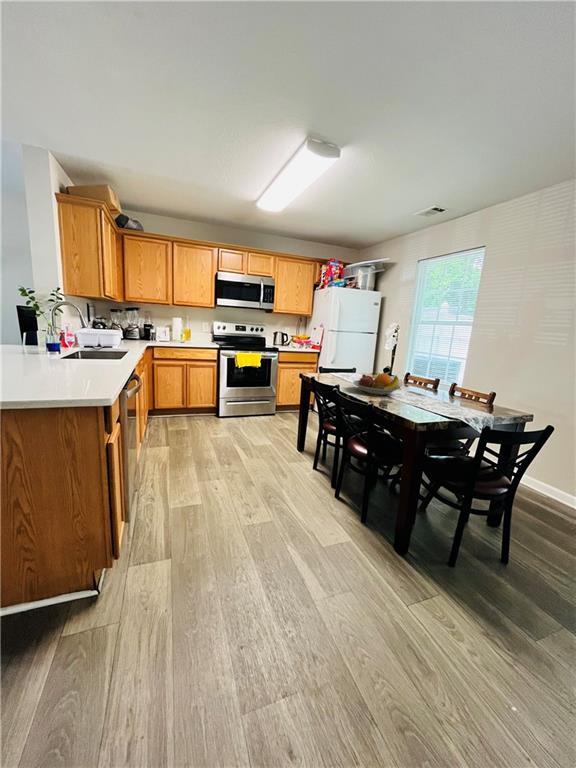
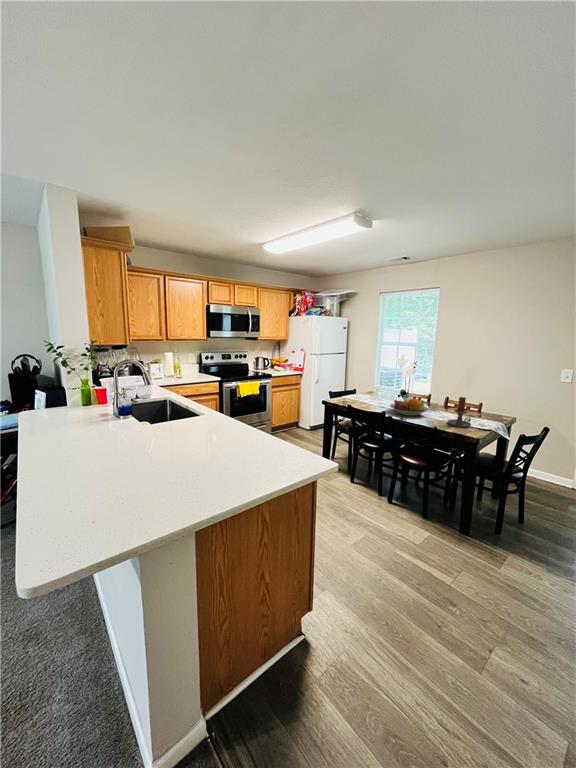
candle holder: none [407,370,445,412] -> present [448,397,471,427]

